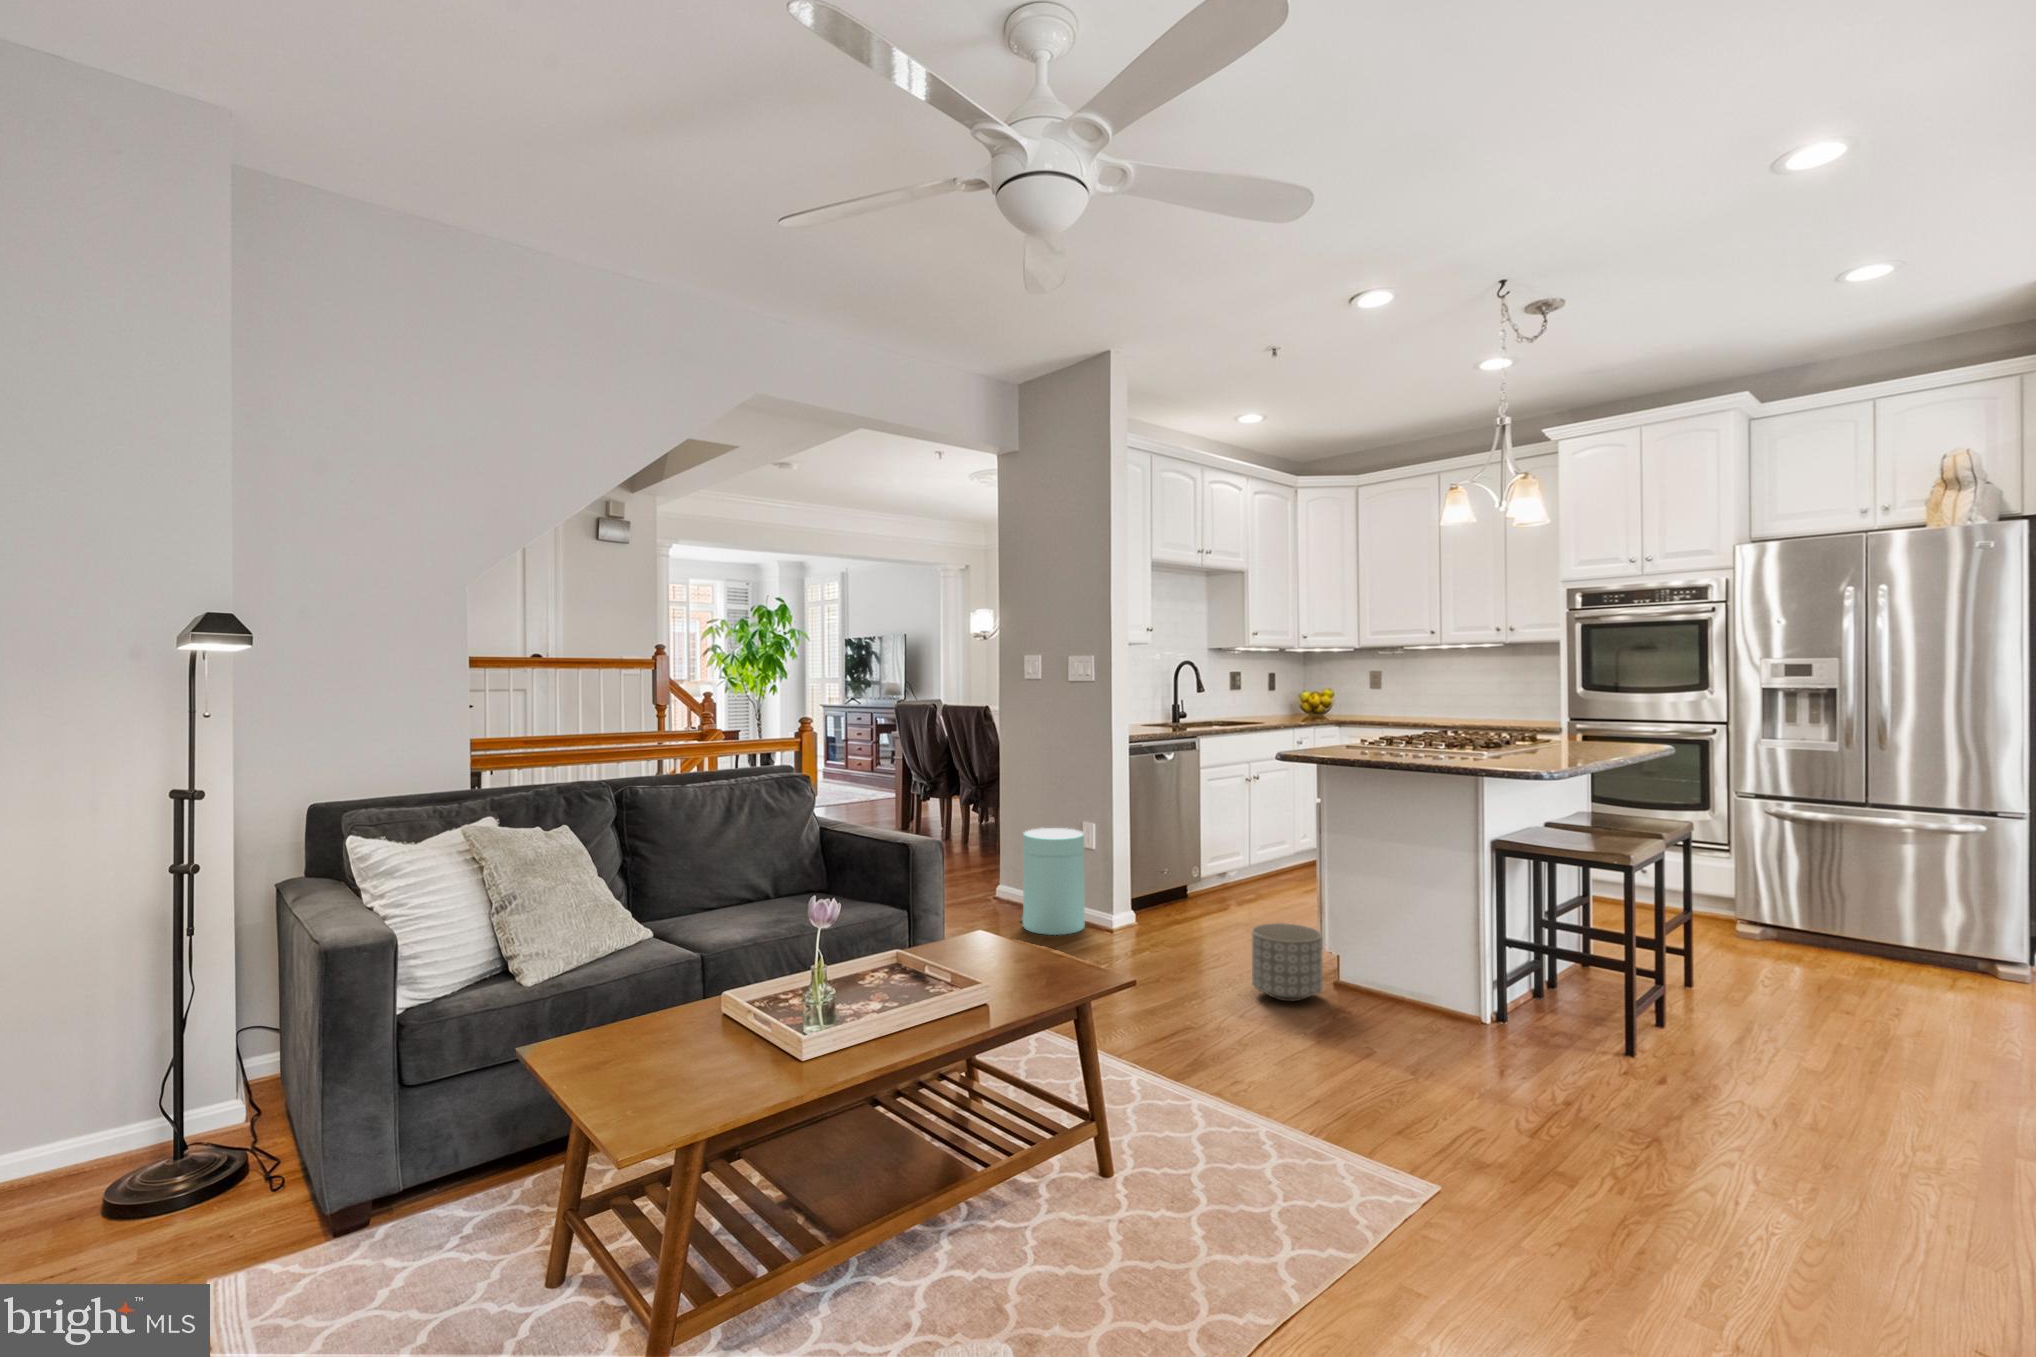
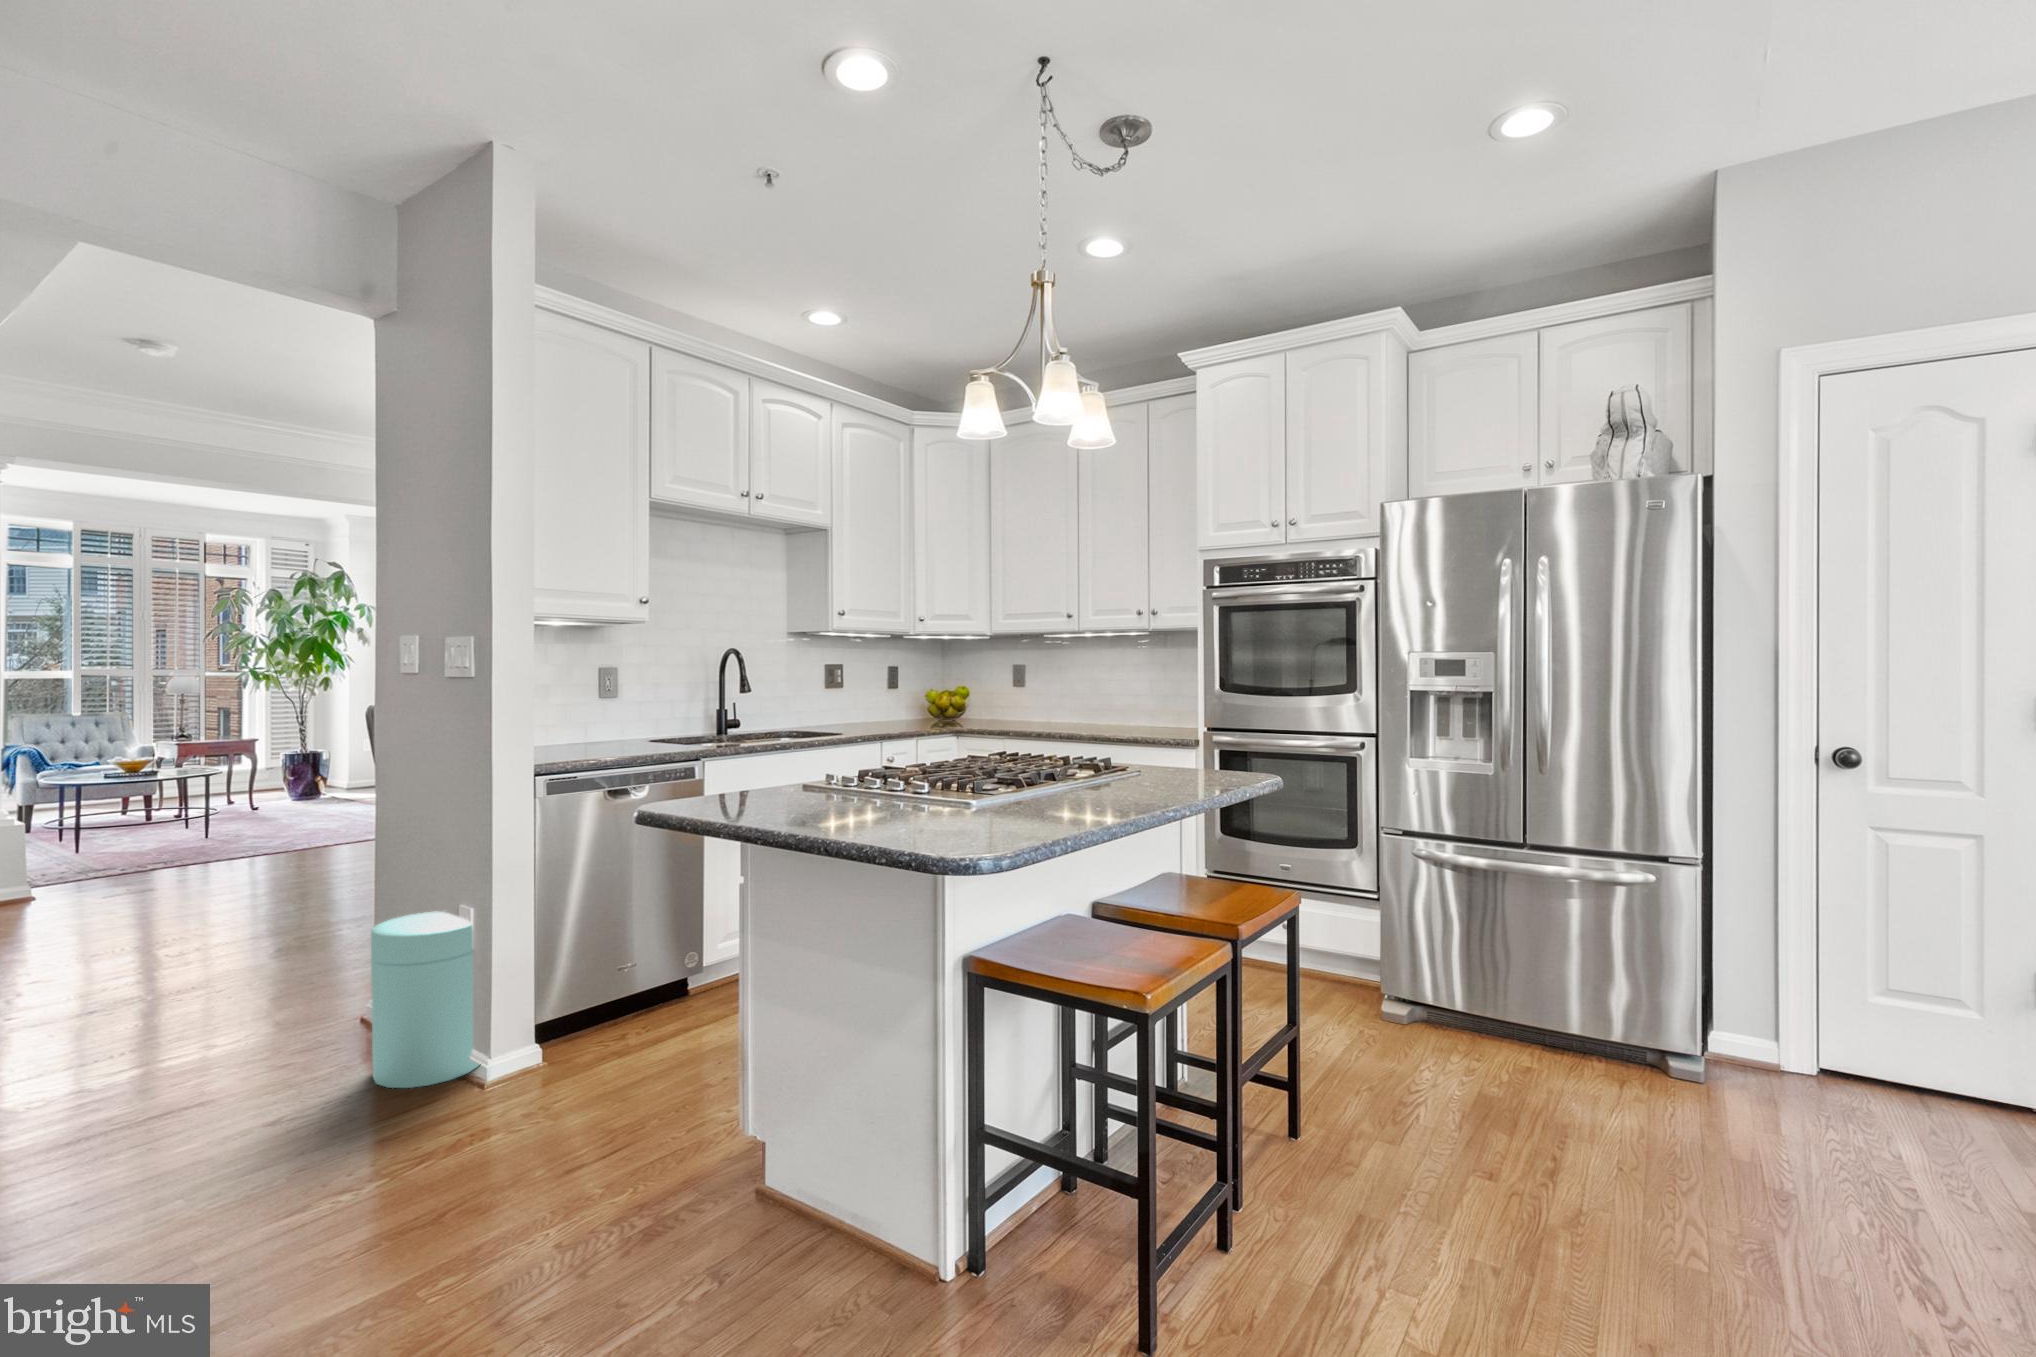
planter: present [1252,923,1323,1001] -> none [606,1086,726,1231]

